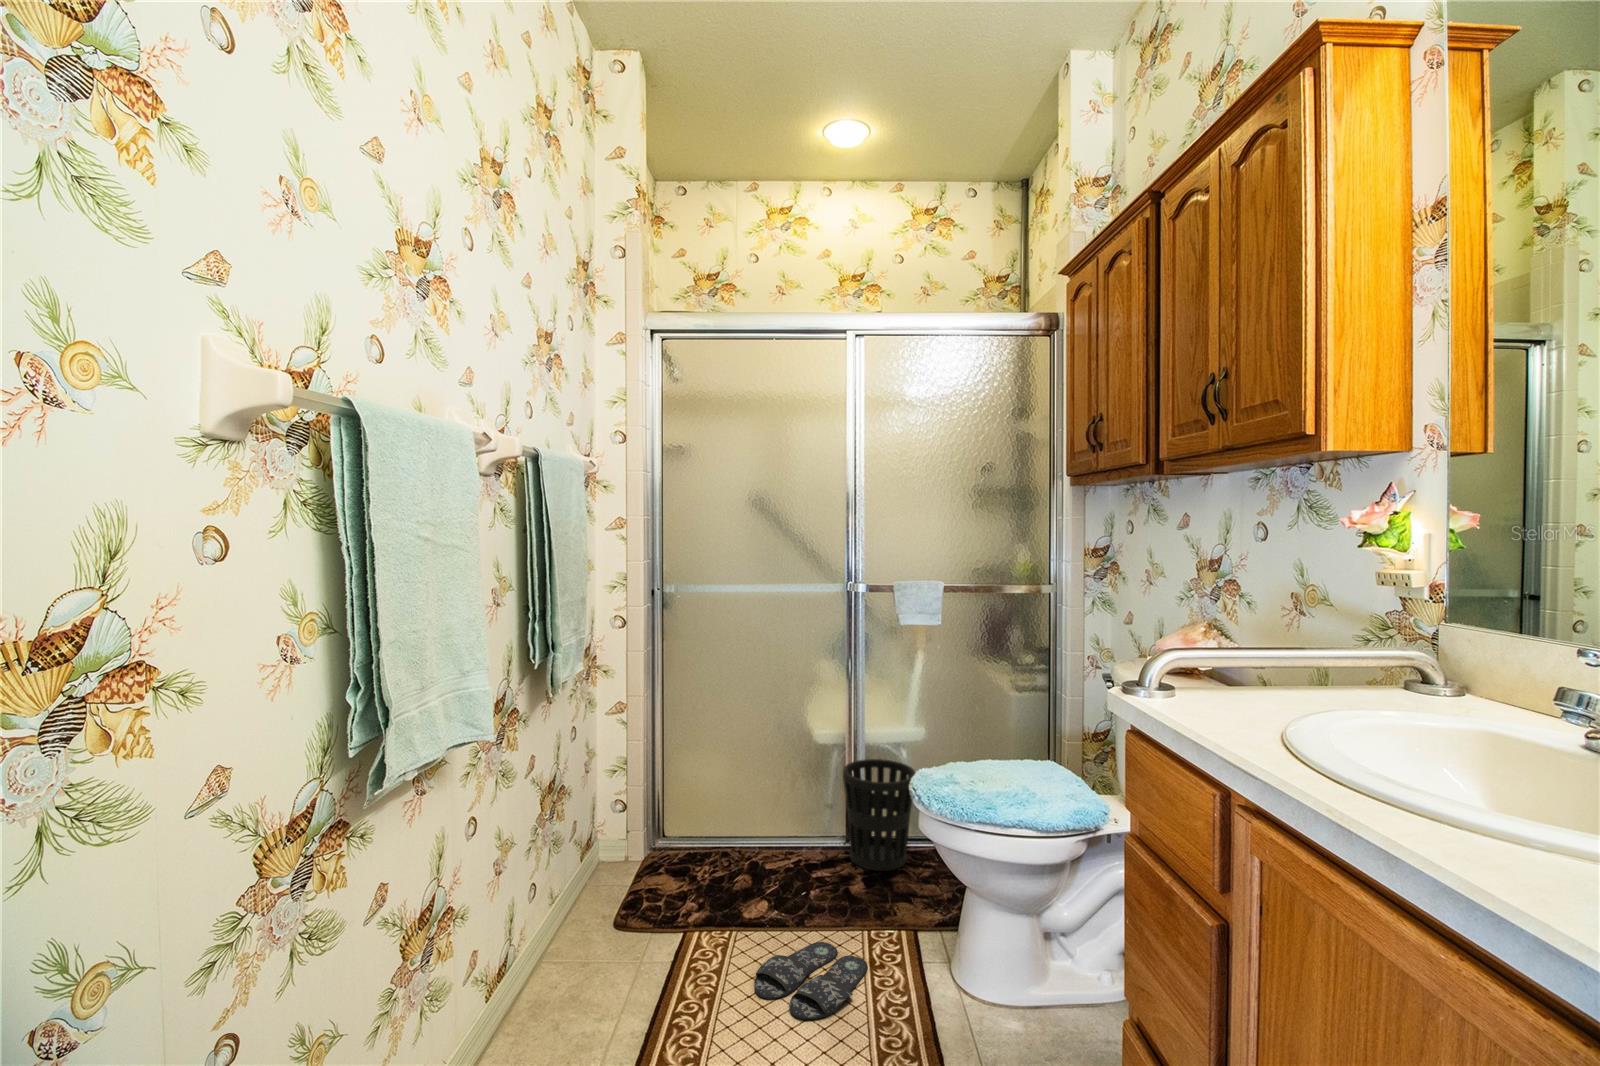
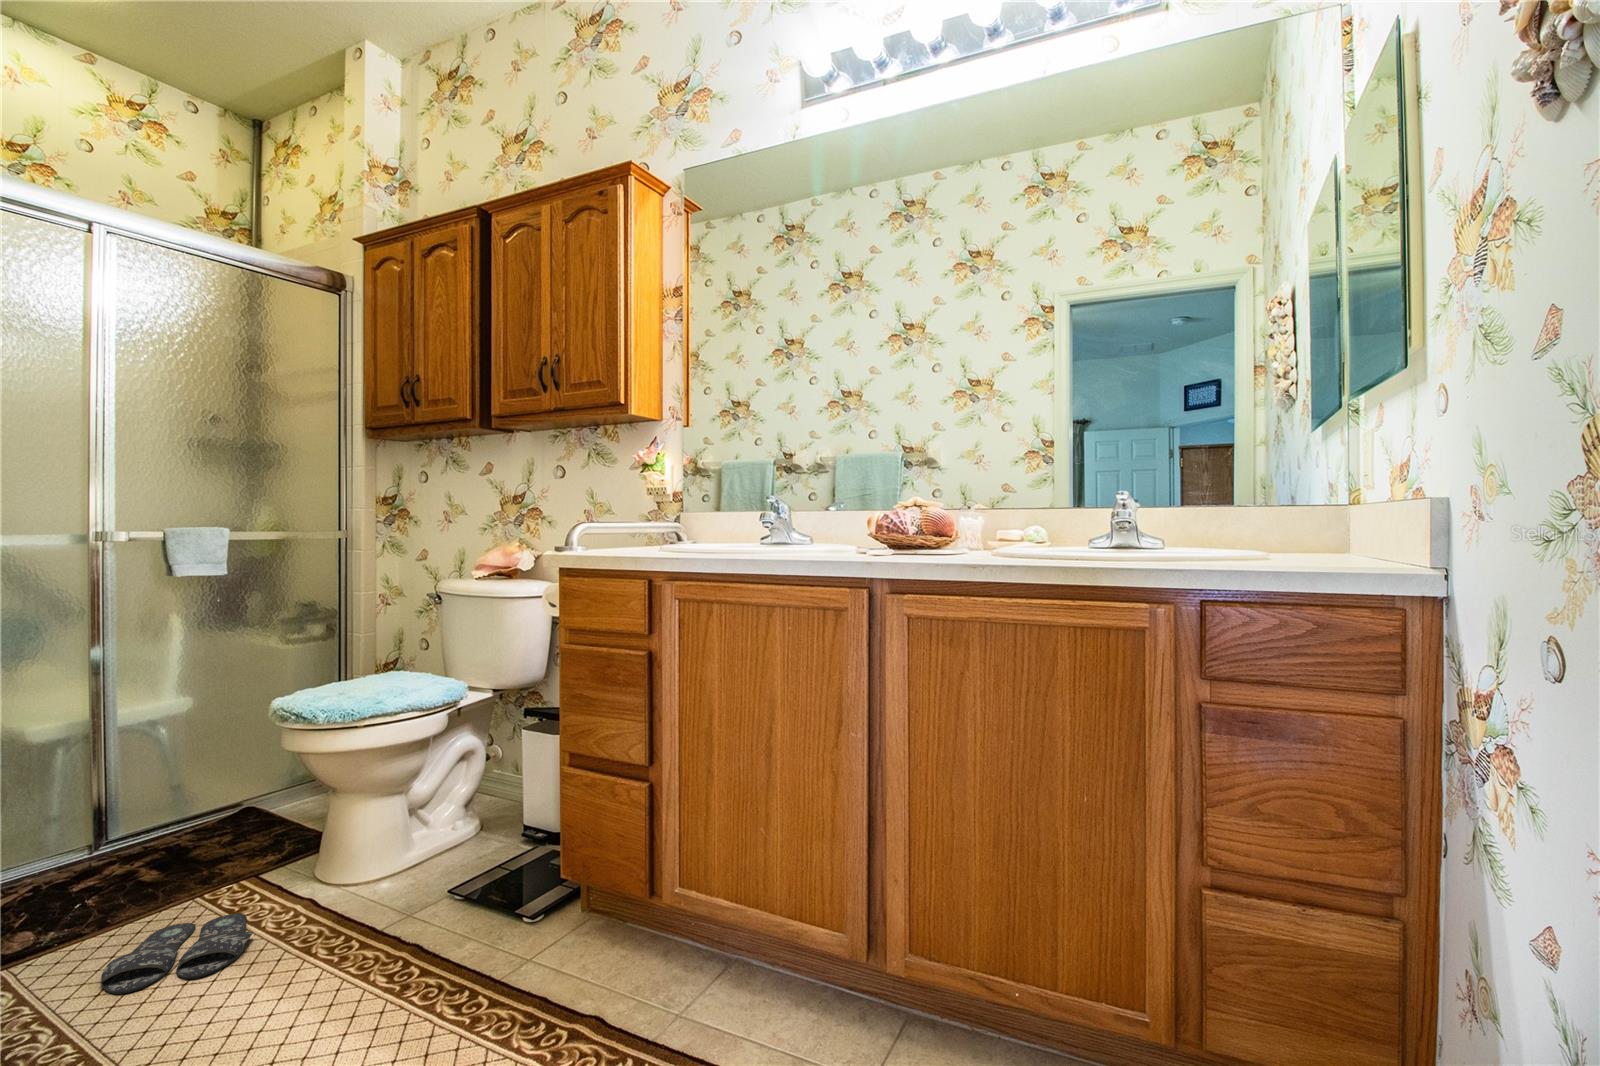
wastebasket: present [843,759,915,871] -> none [97,738,214,869]

